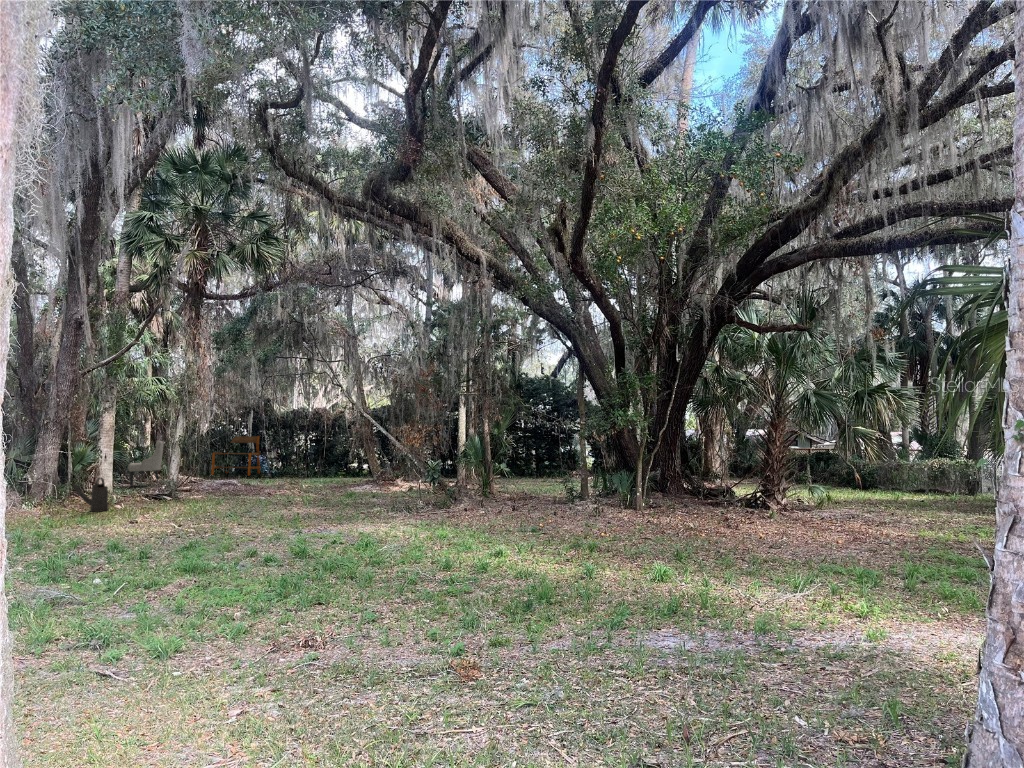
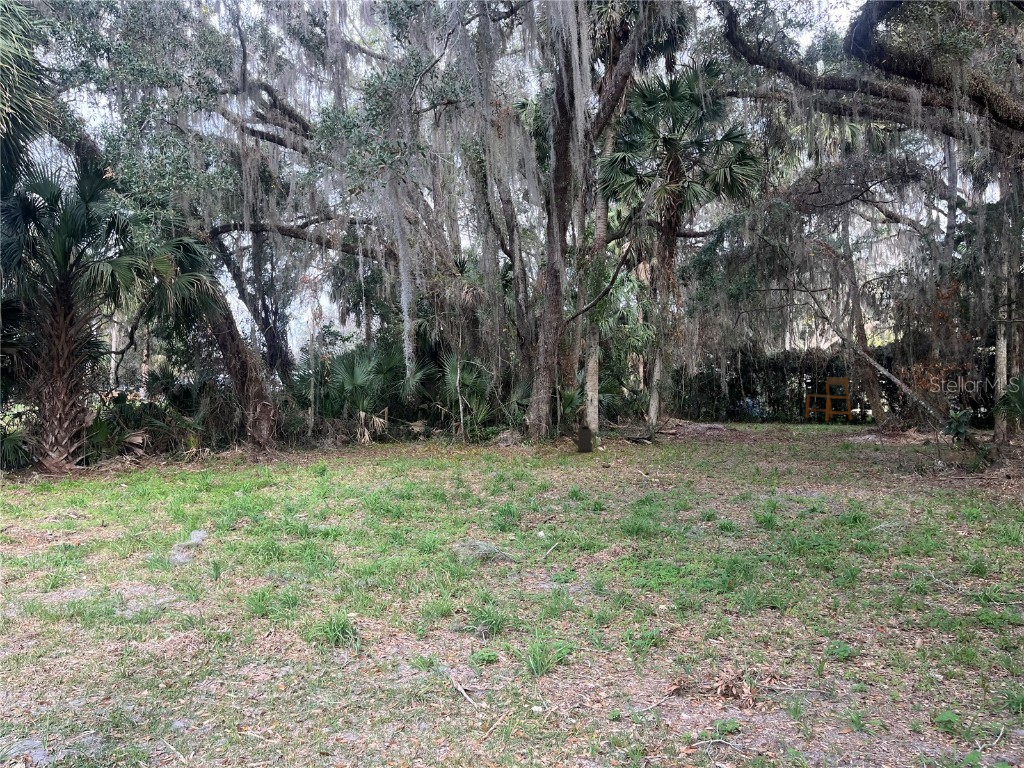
bench: present [211,436,261,475] -> present [806,377,852,421]
chair: present [128,441,163,487] -> none [620,384,650,429]

